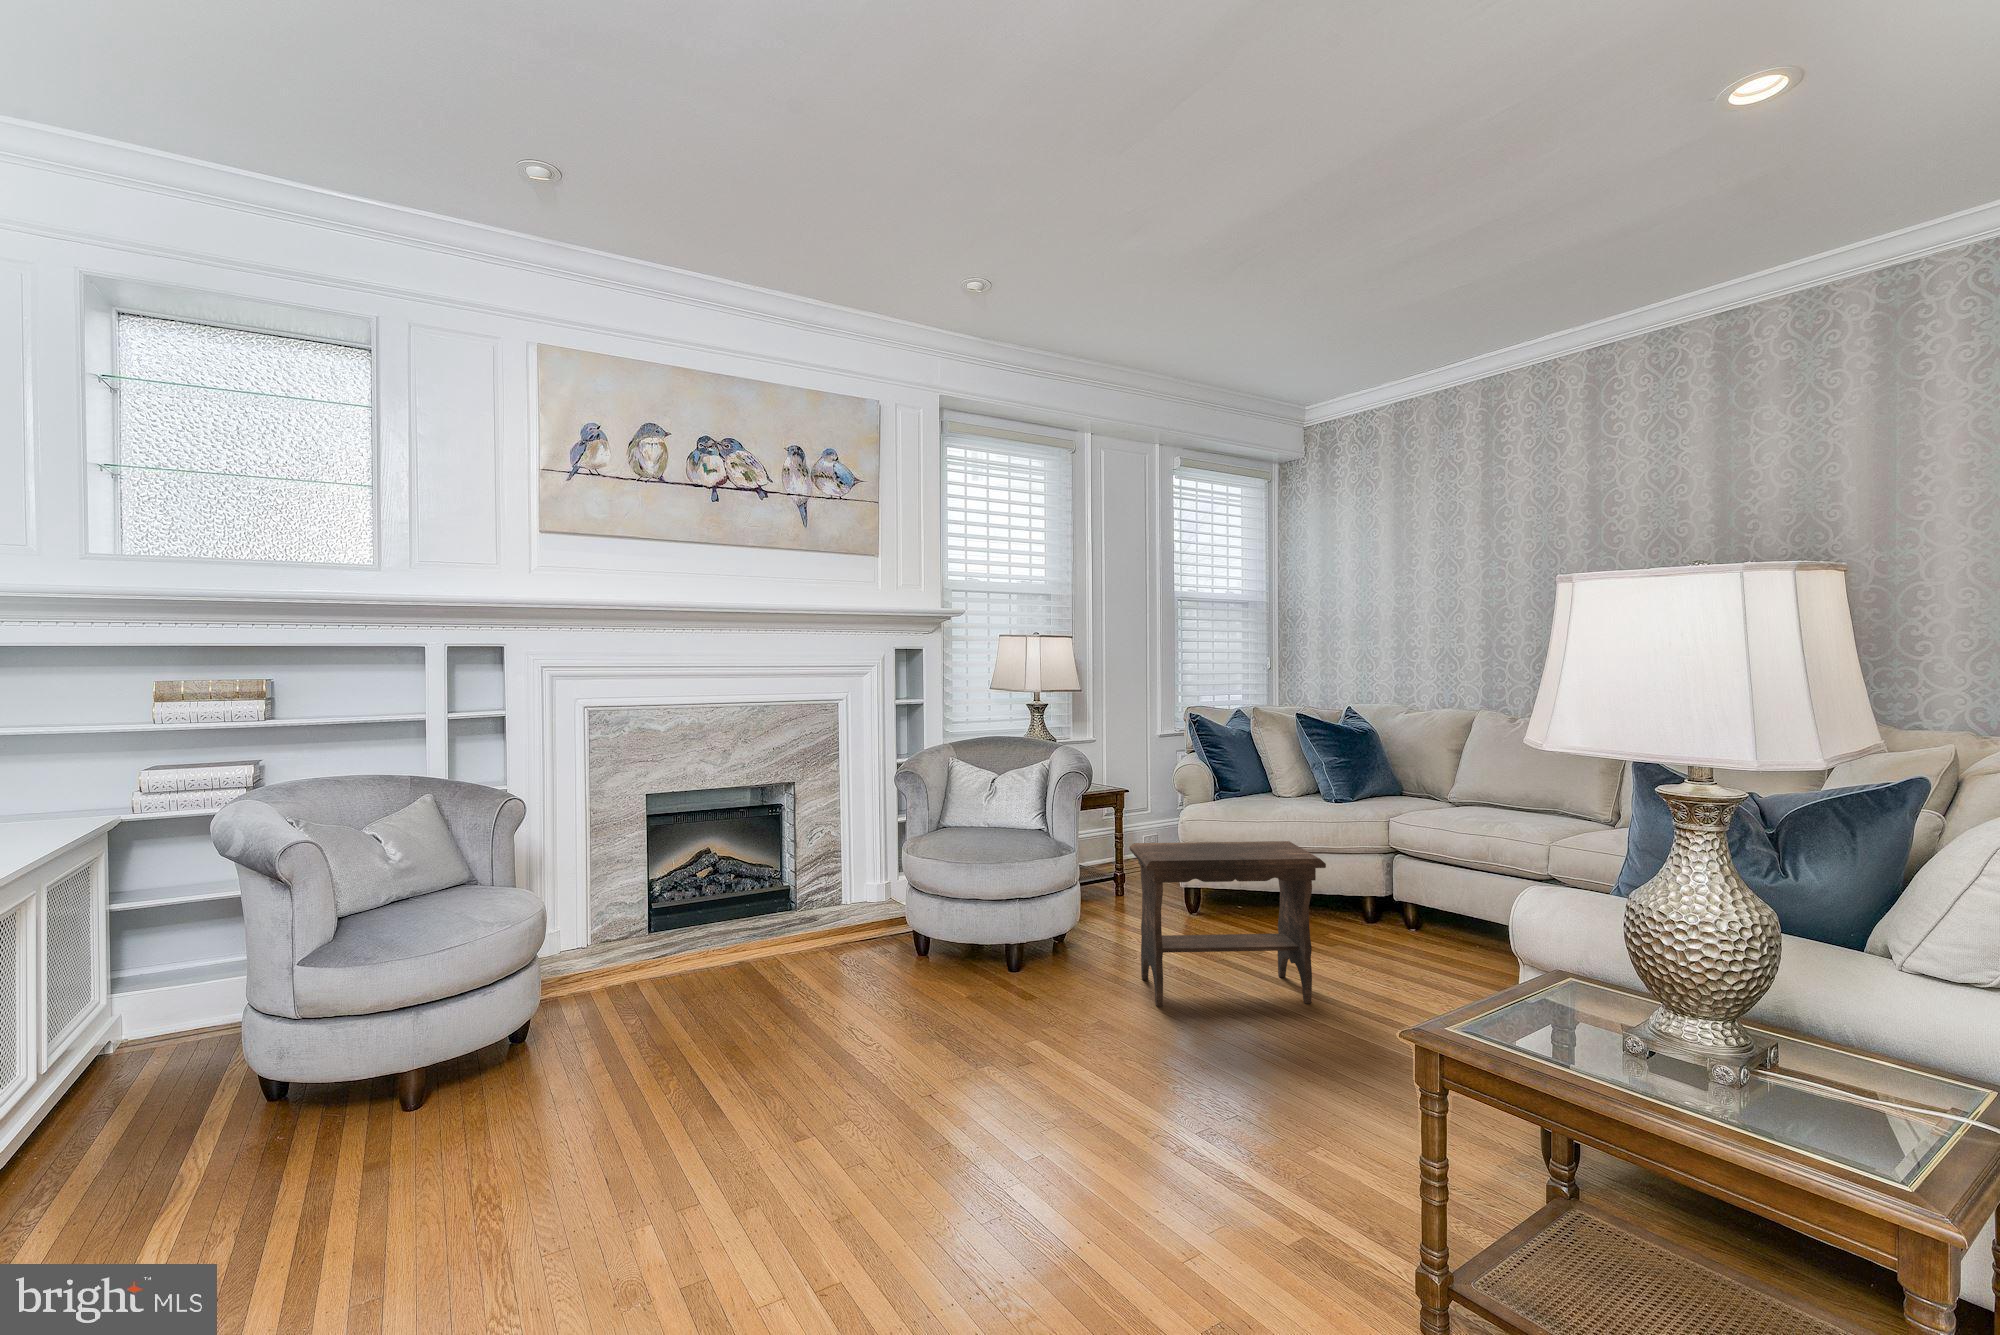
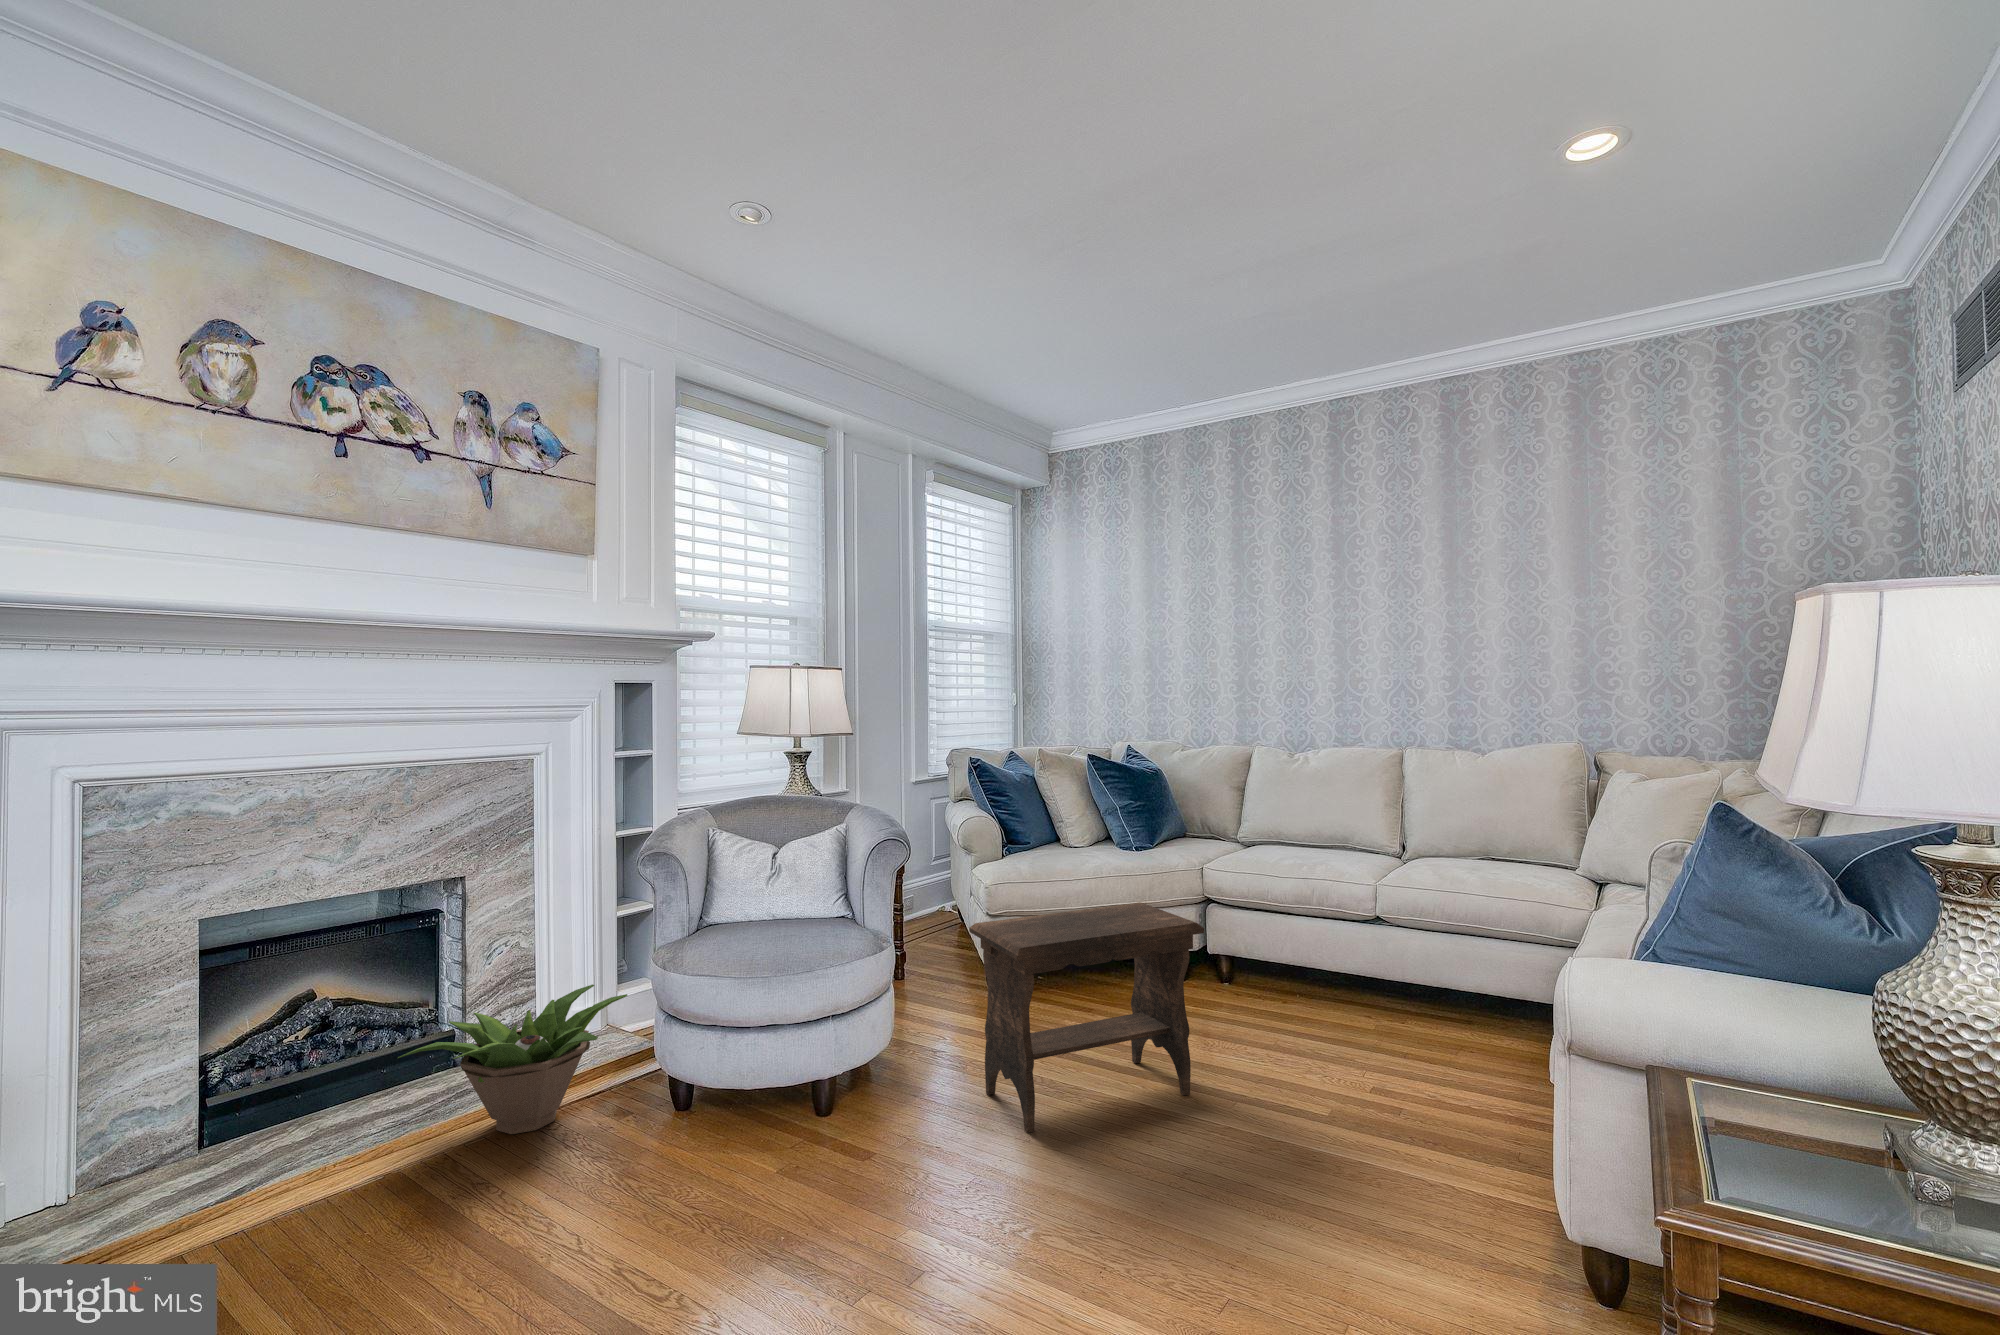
decorative plant: none [749,865,891,954] -> present [398,984,627,1134]

